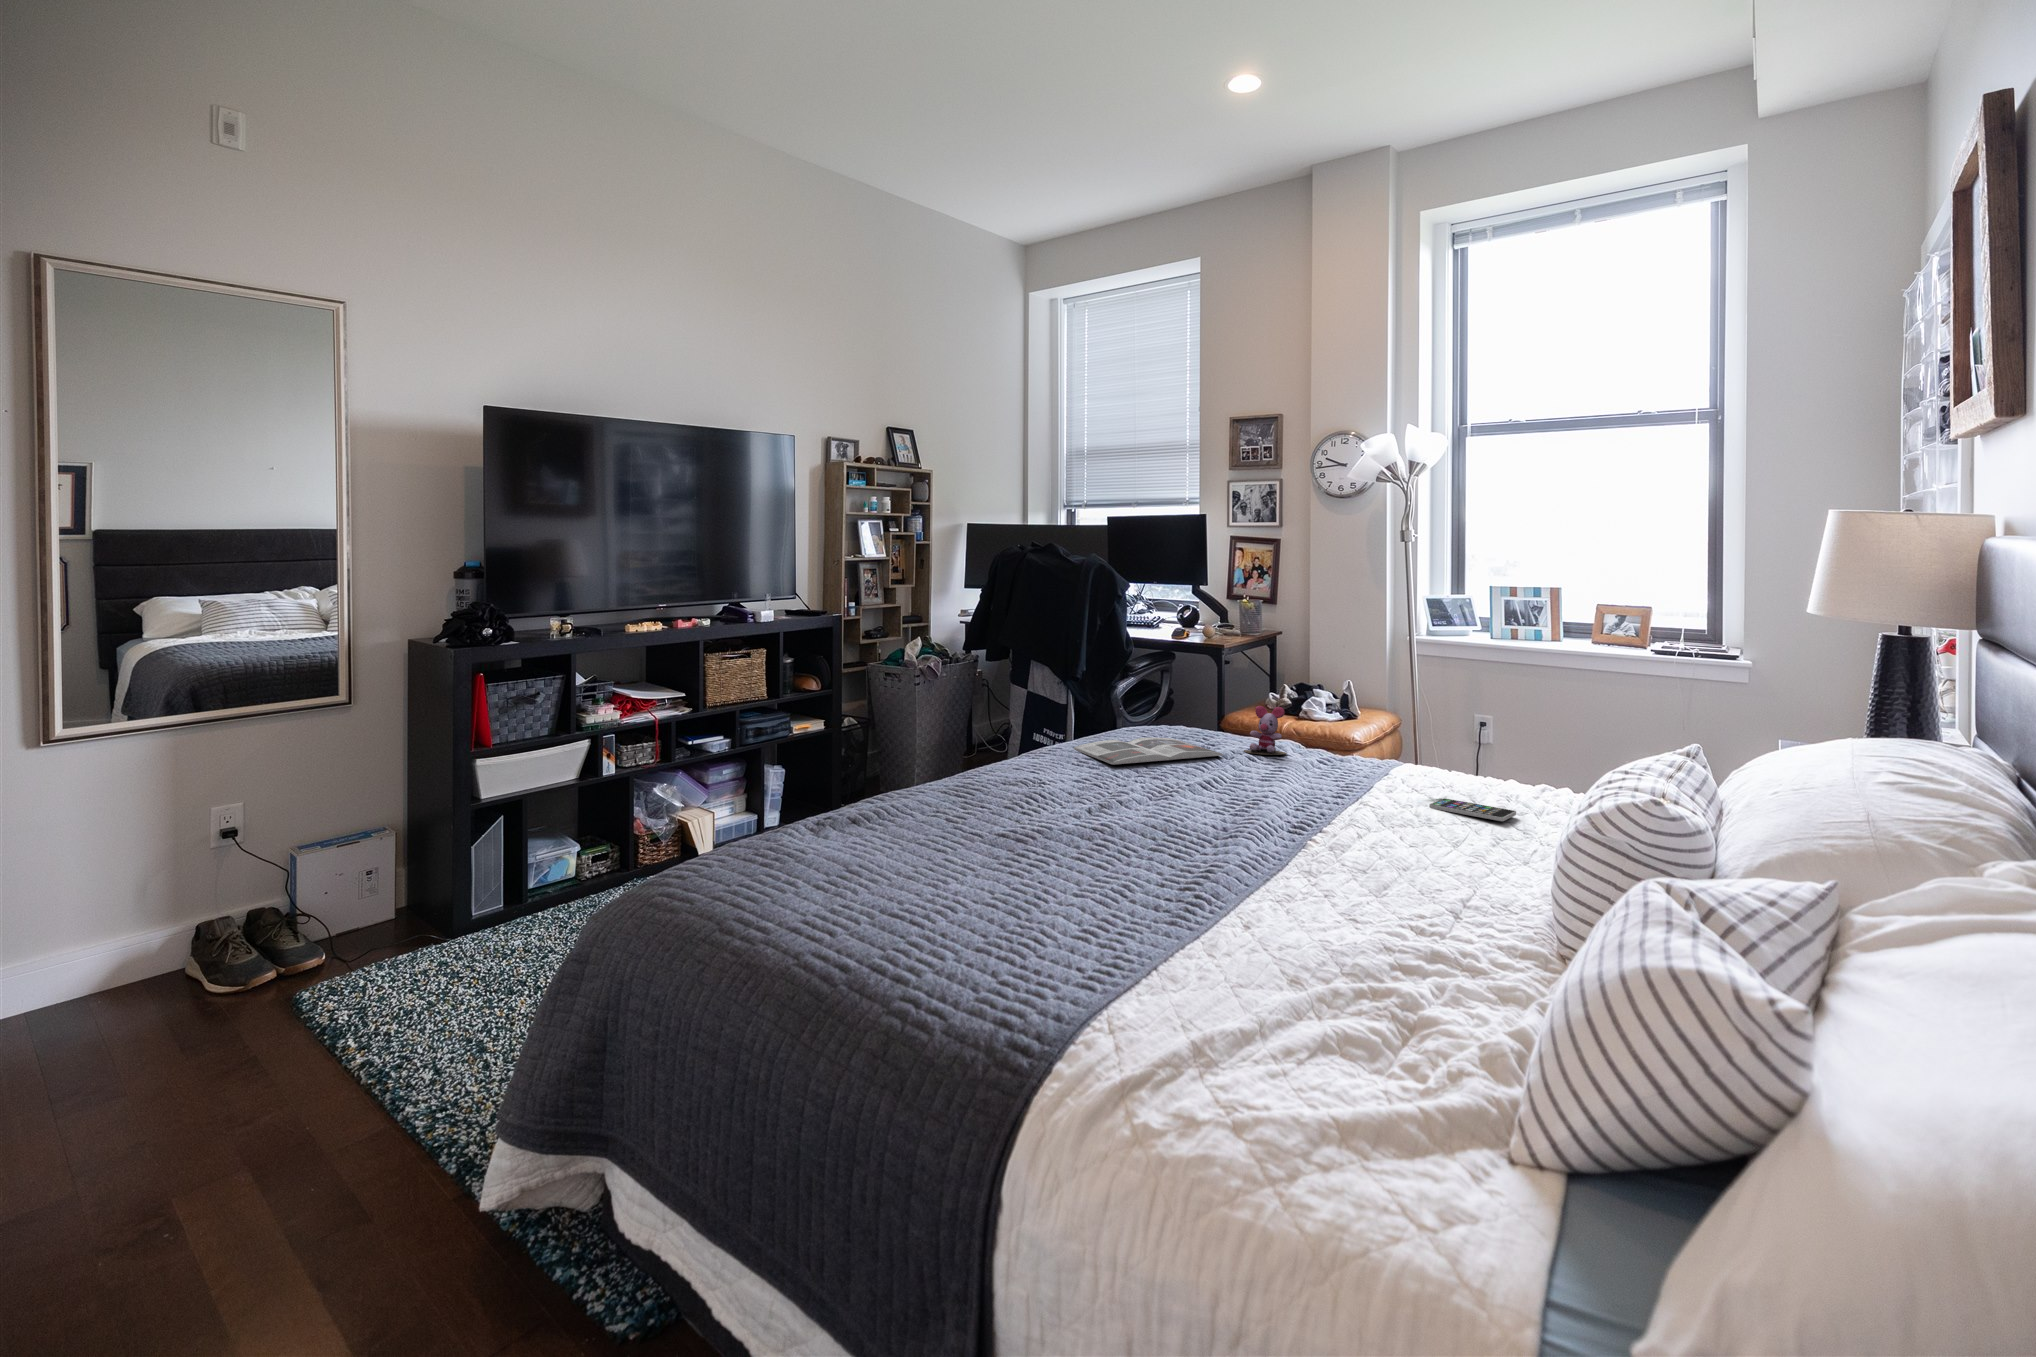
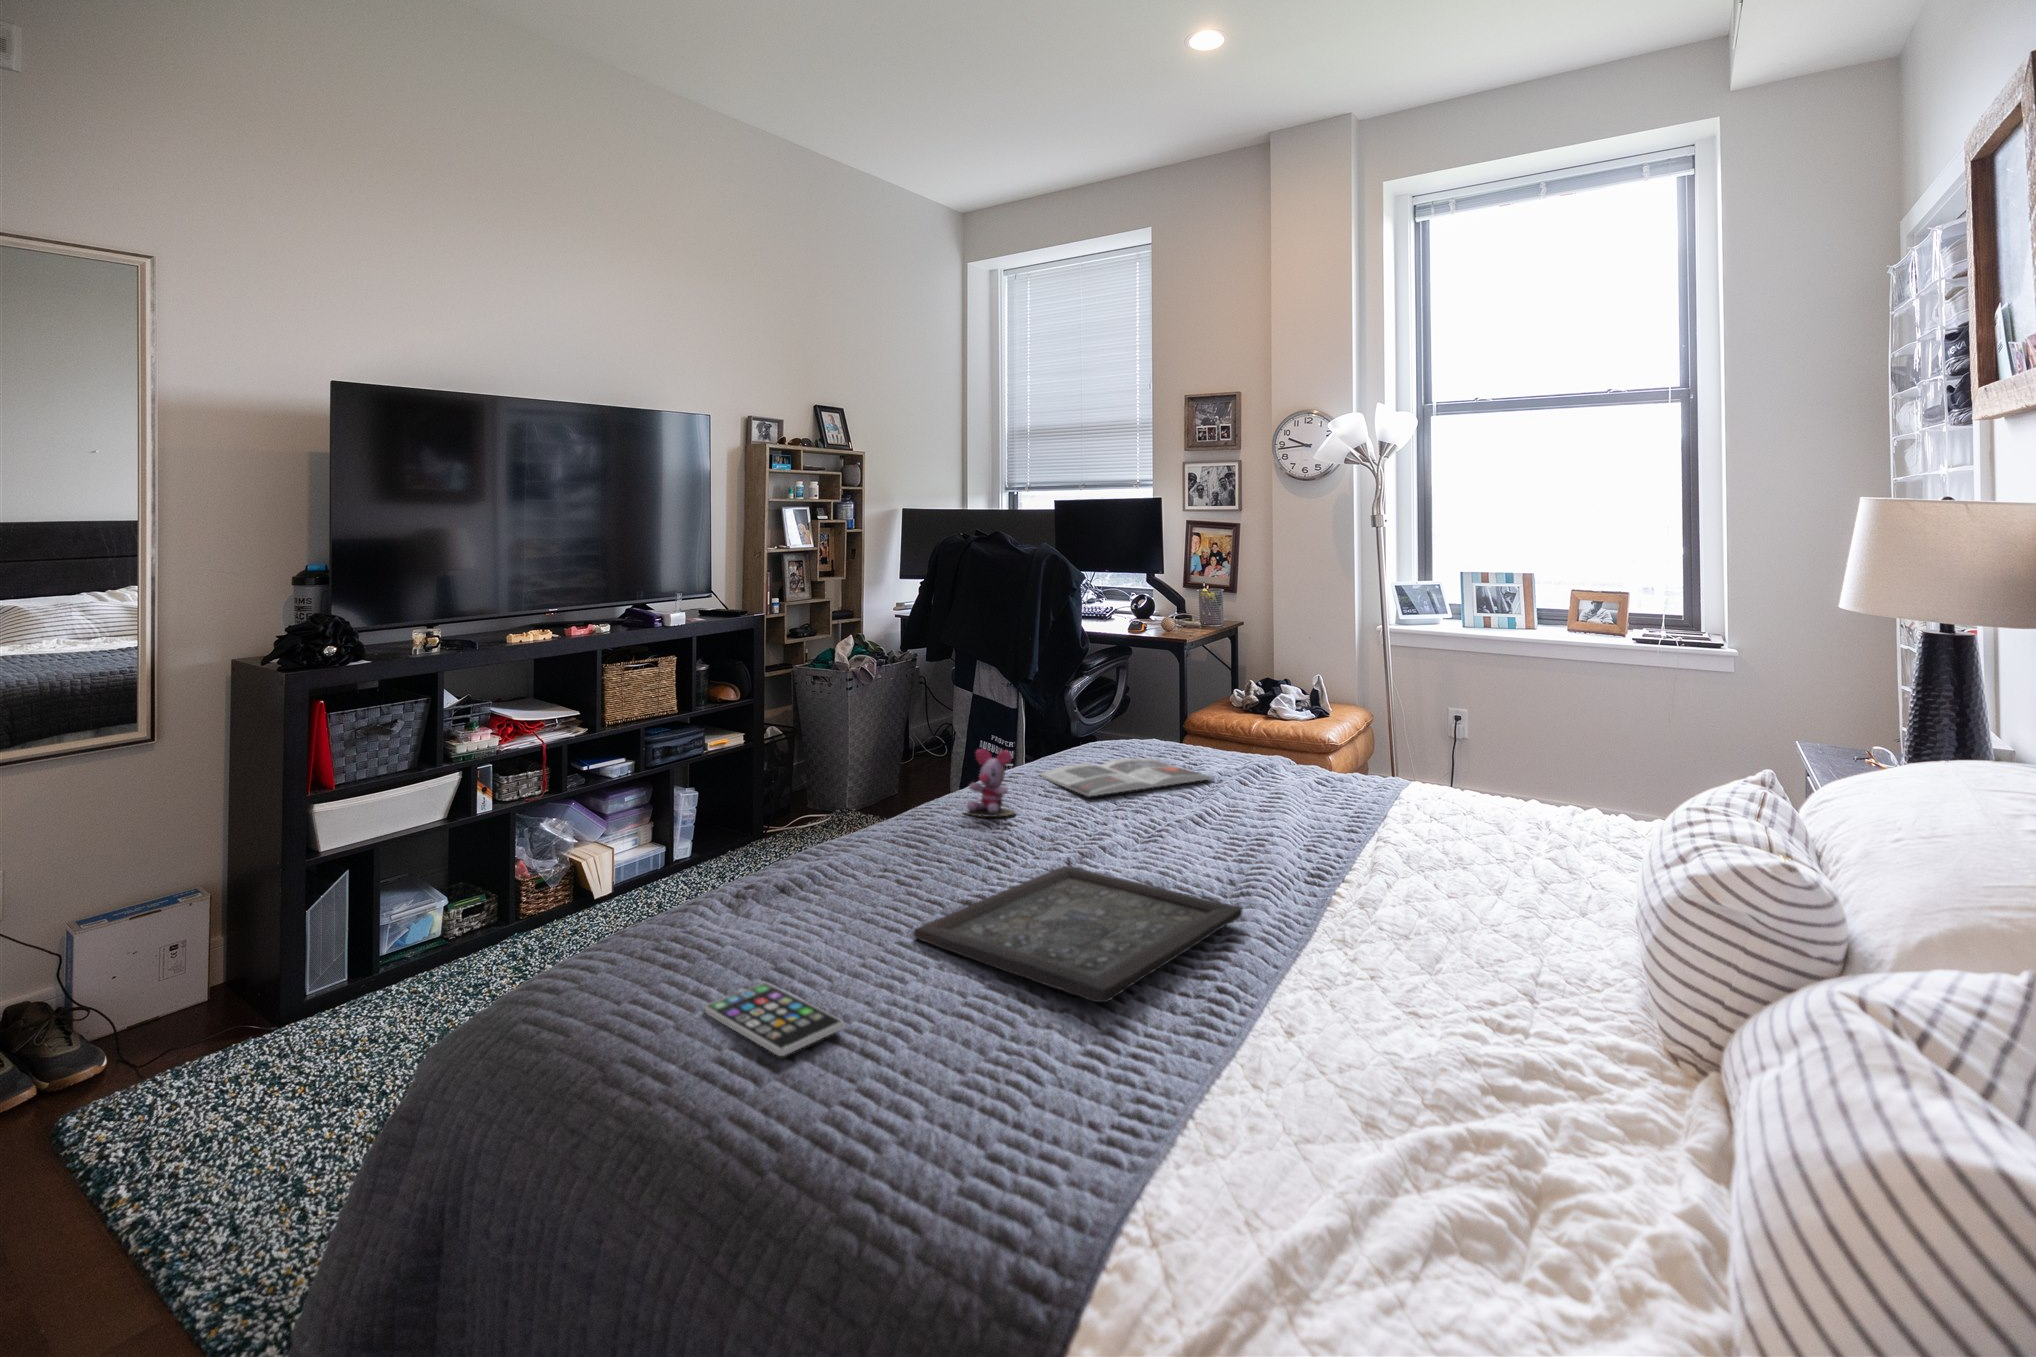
stuffed toy: present [1244,706,1287,755] -> present [964,749,1016,817]
smartphone: present [1429,798,1516,821] -> present [705,983,843,1056]
tray: none [958,813,1221,898] -> present [913,866,1242,1002]

